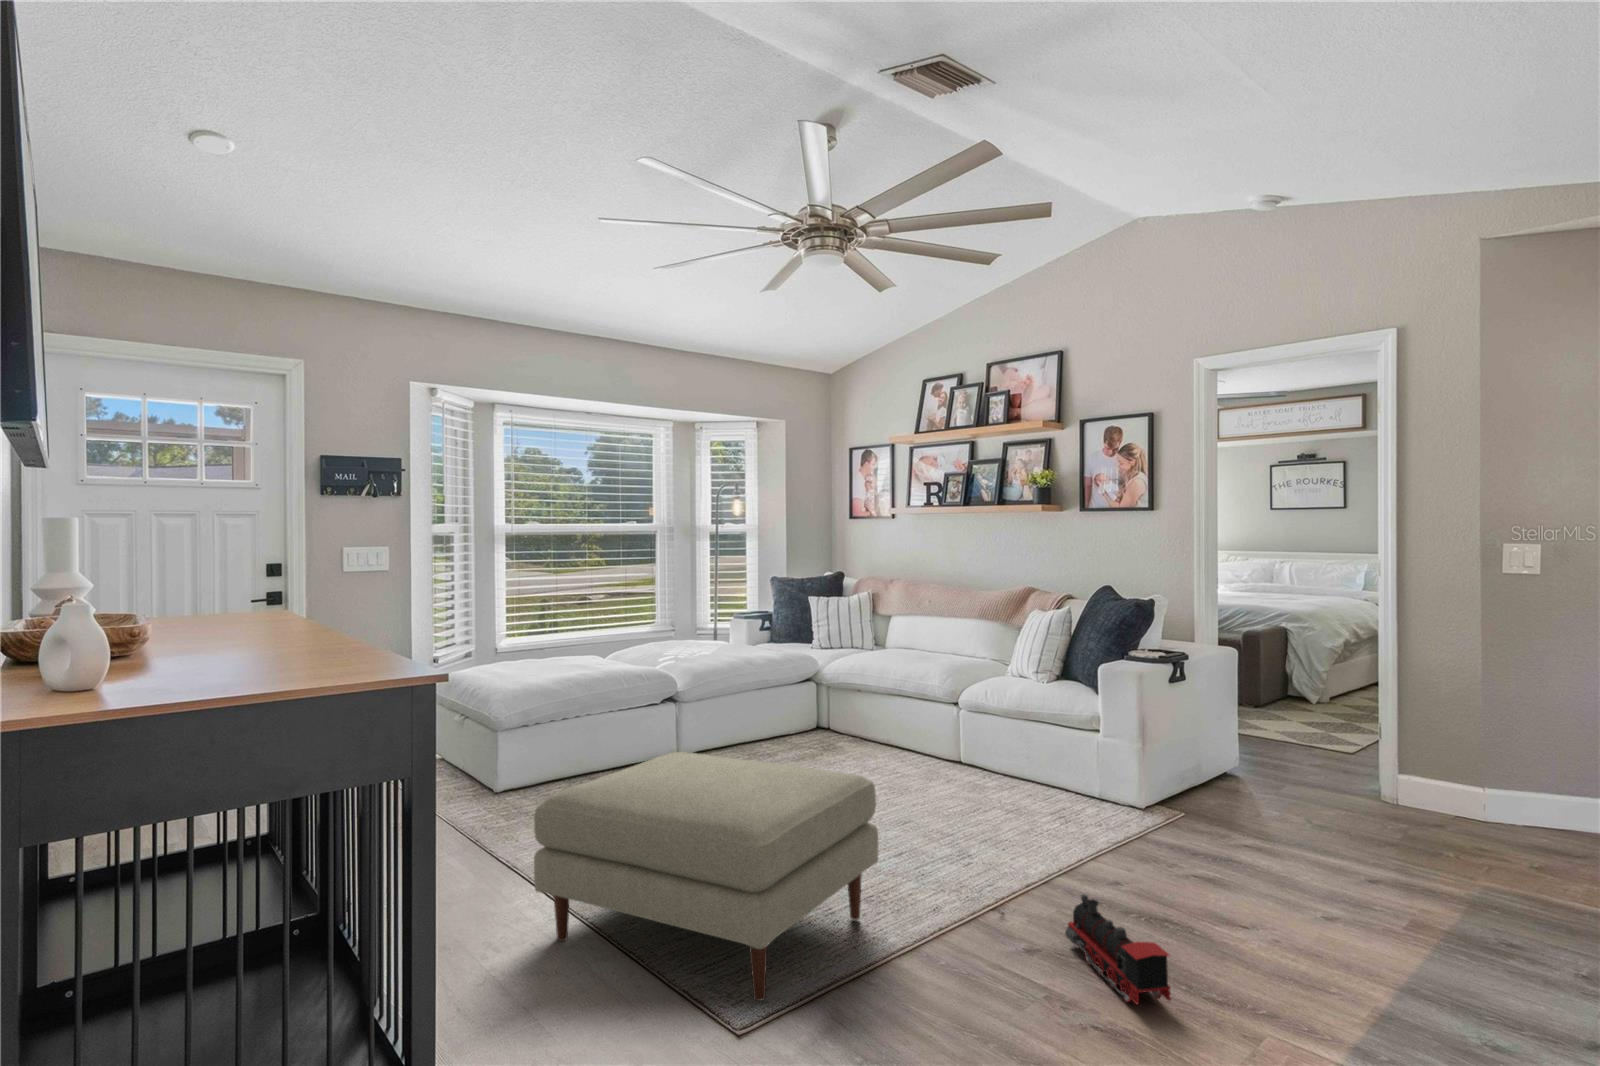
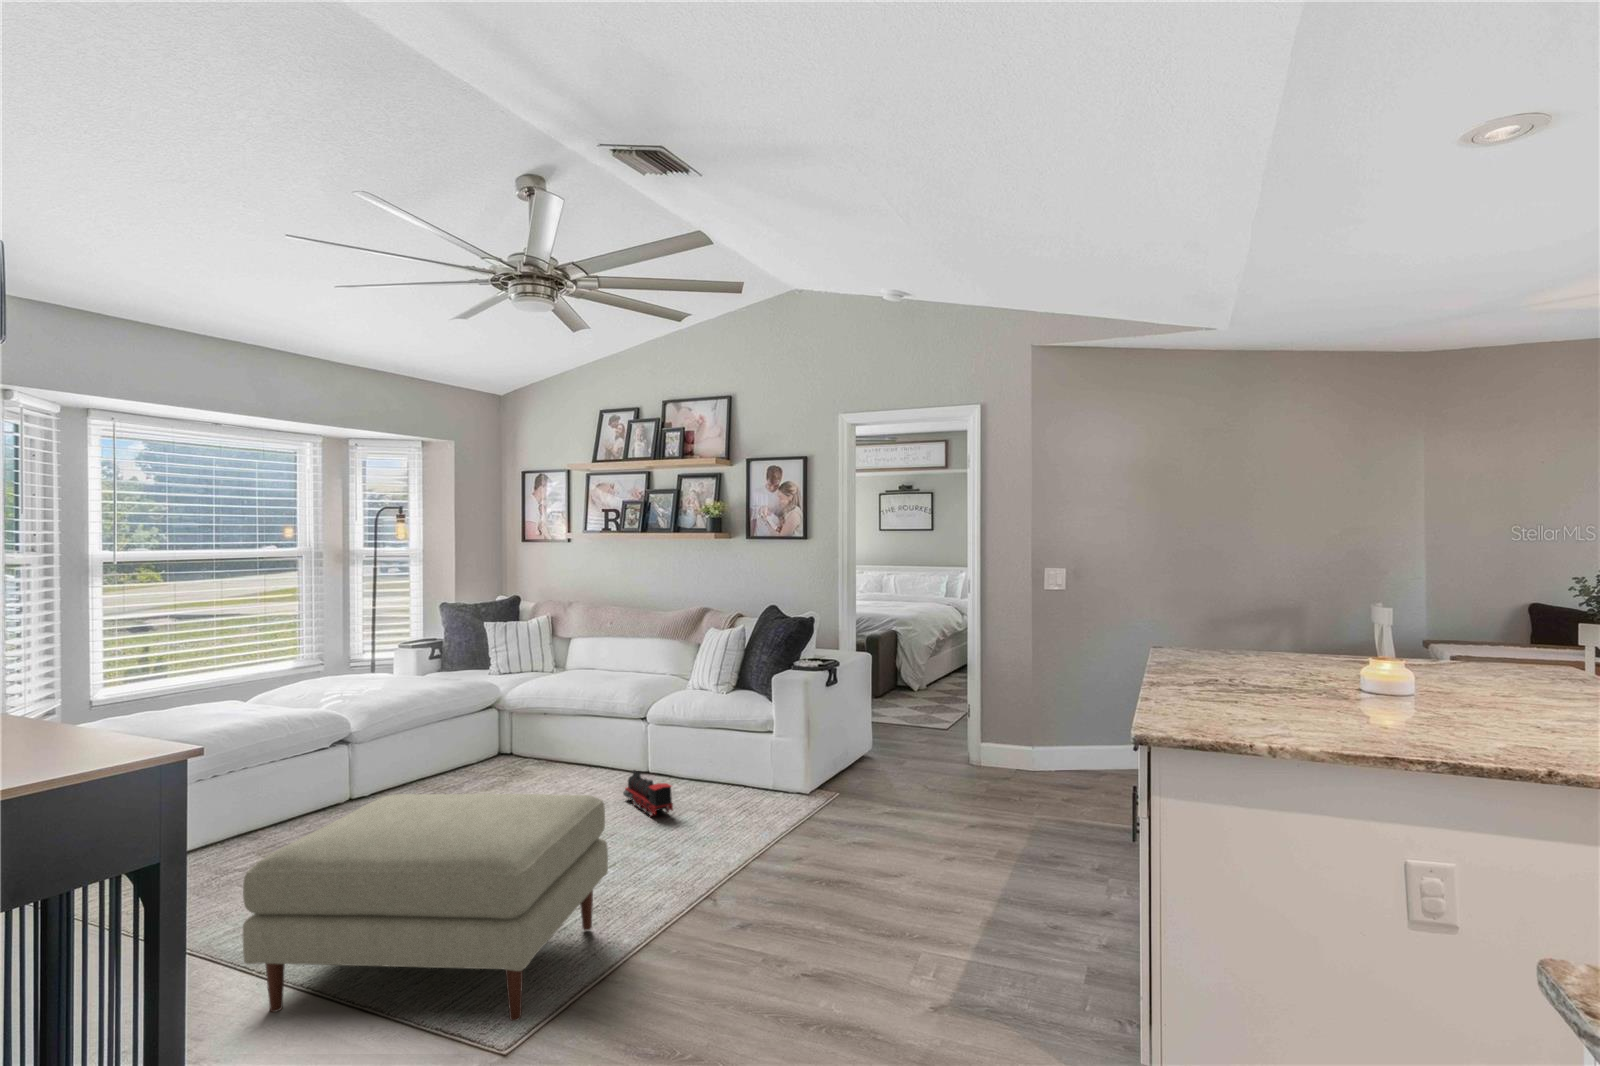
toy train: present [1065,894,1171,1004] -> present [623,770,673,816]

